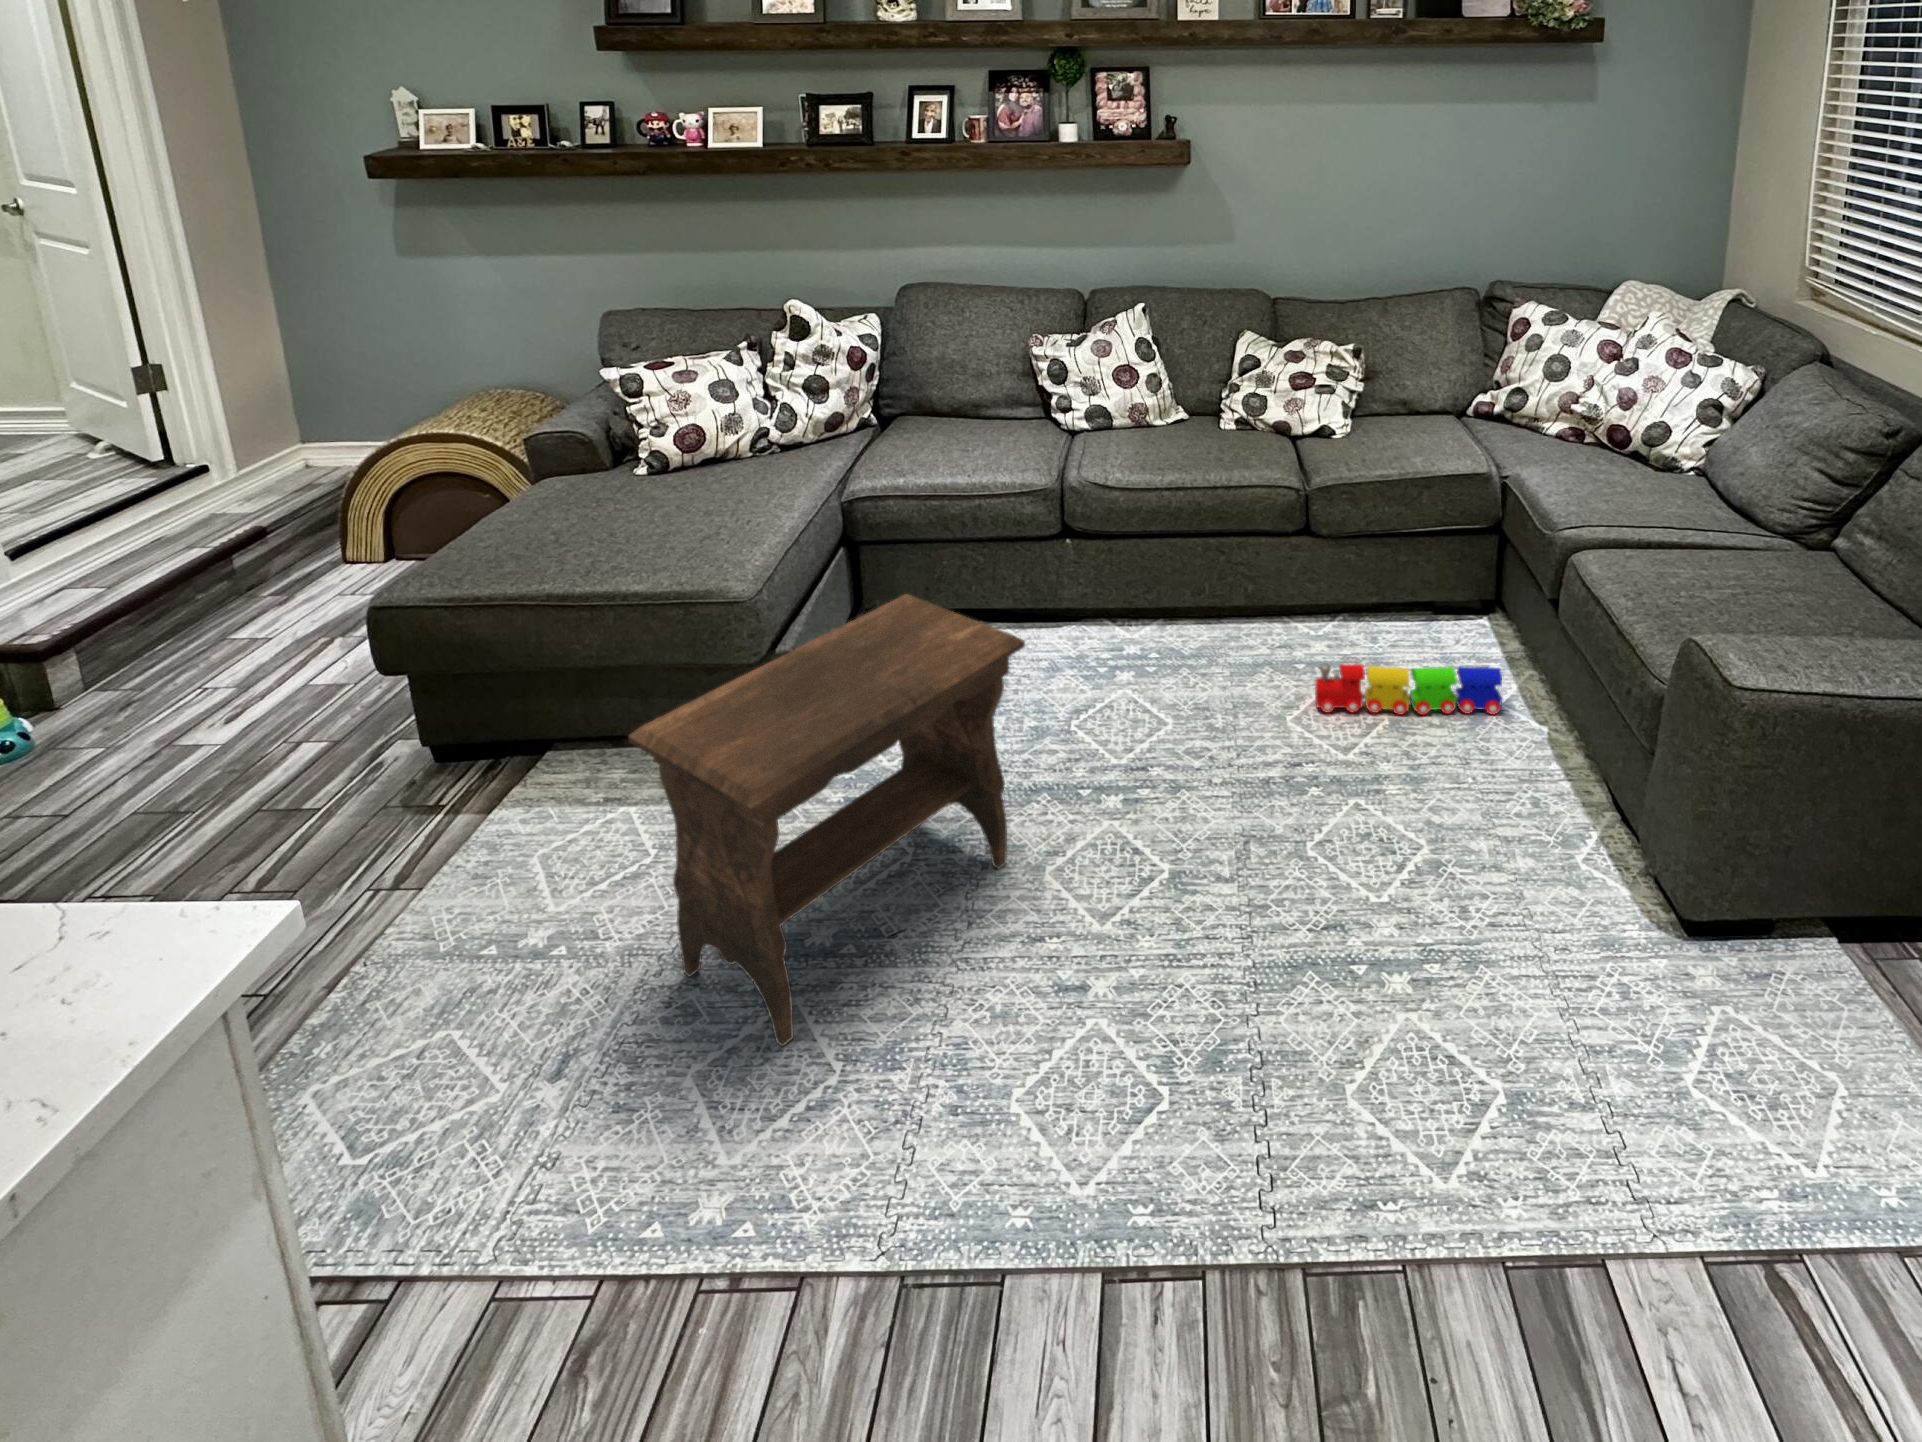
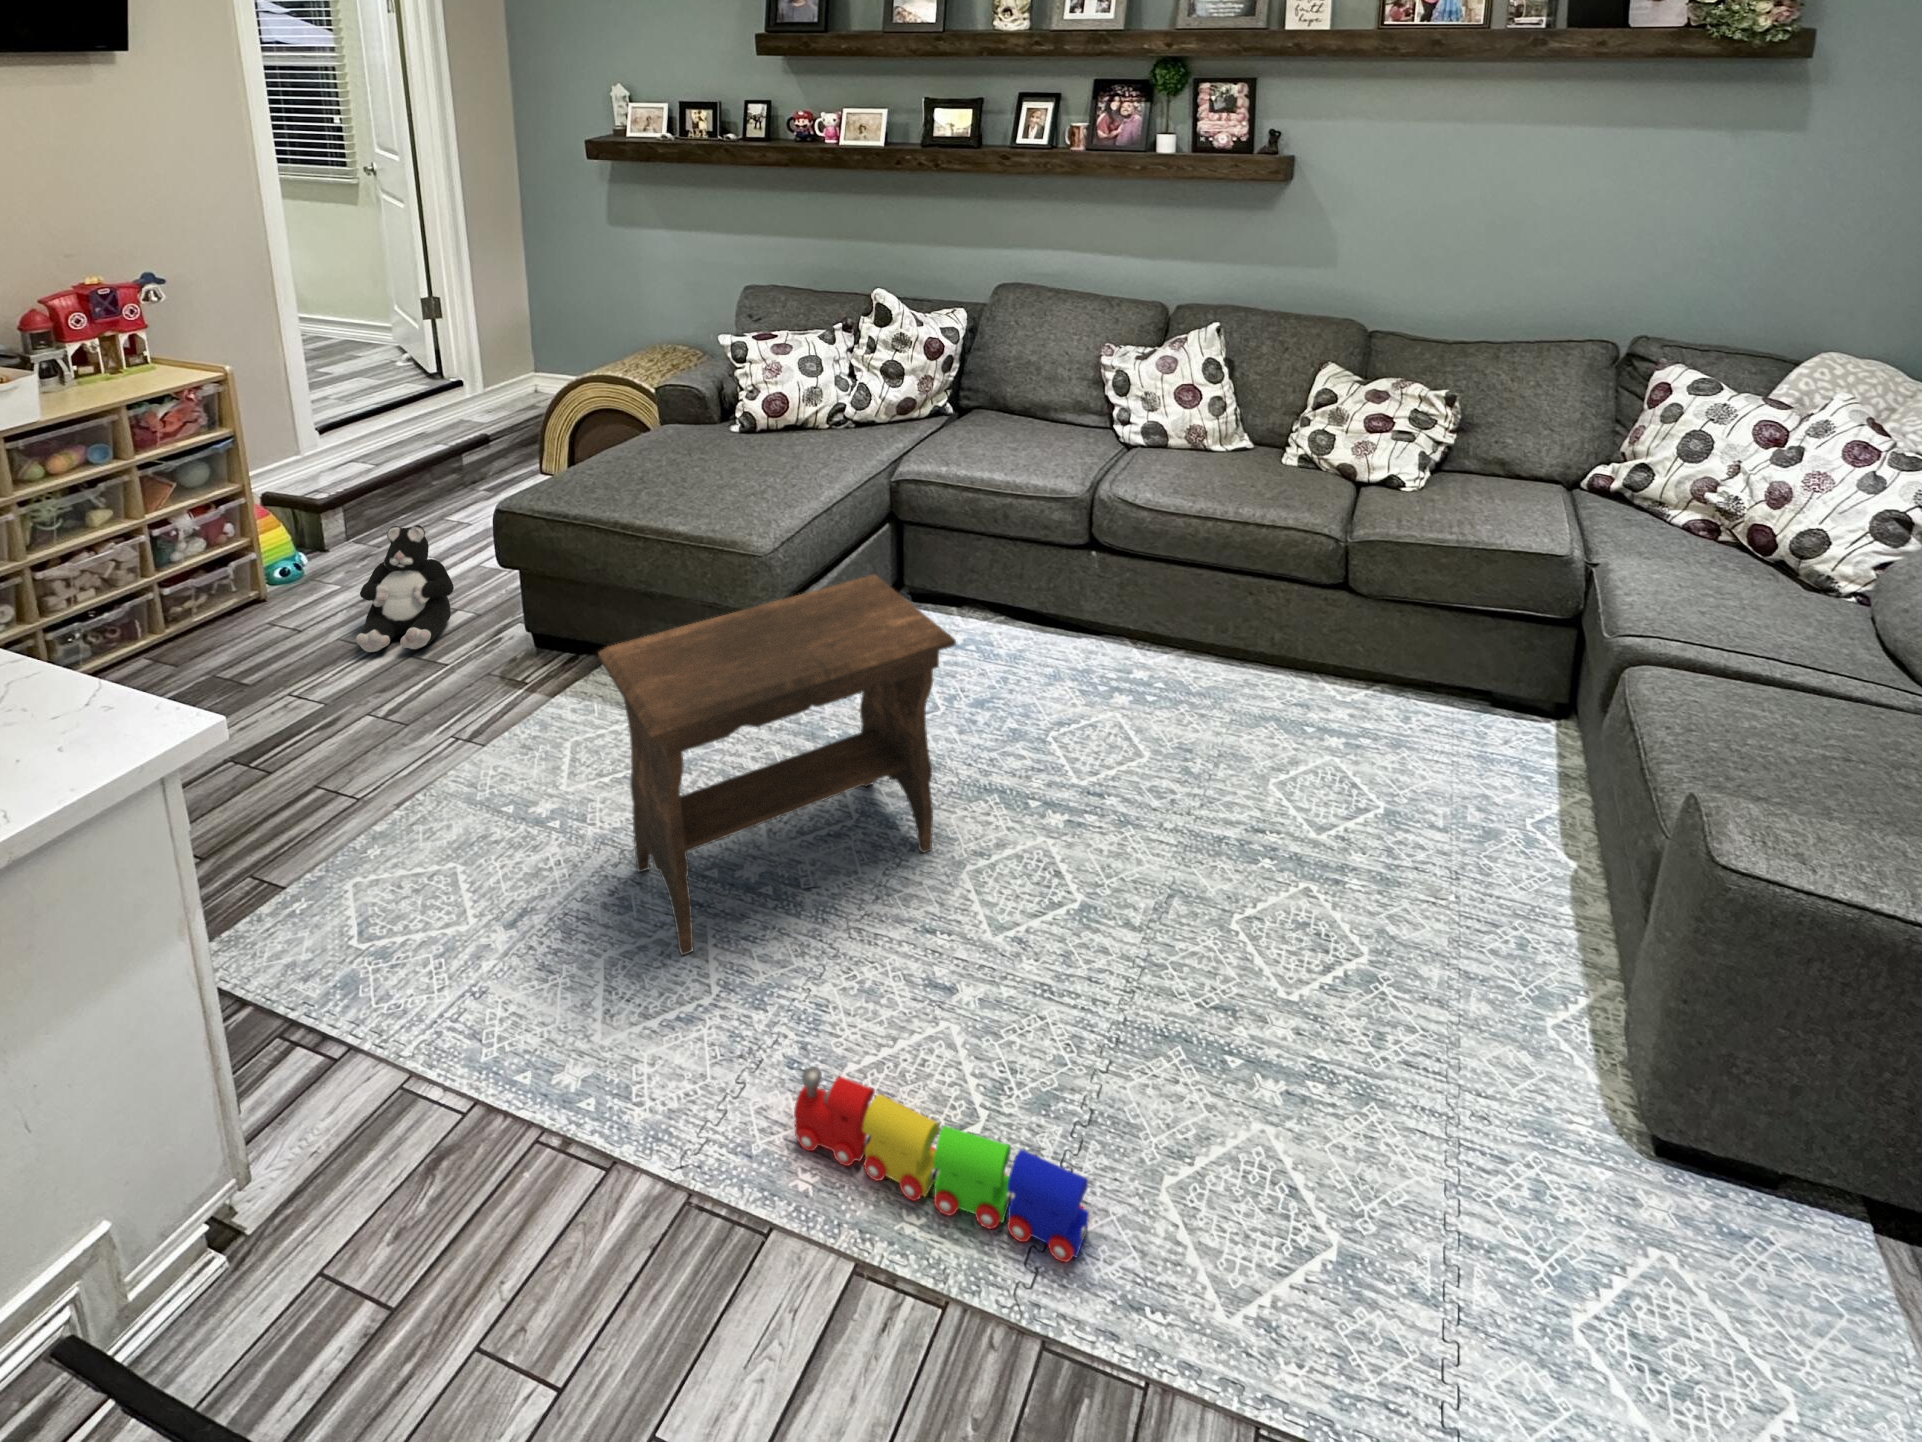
plush toy: none [148,647,293,823] -> present [356,525,454,652]
toy train: present [1315,663,1502,715] -> present [794,1067,1089,1262]

